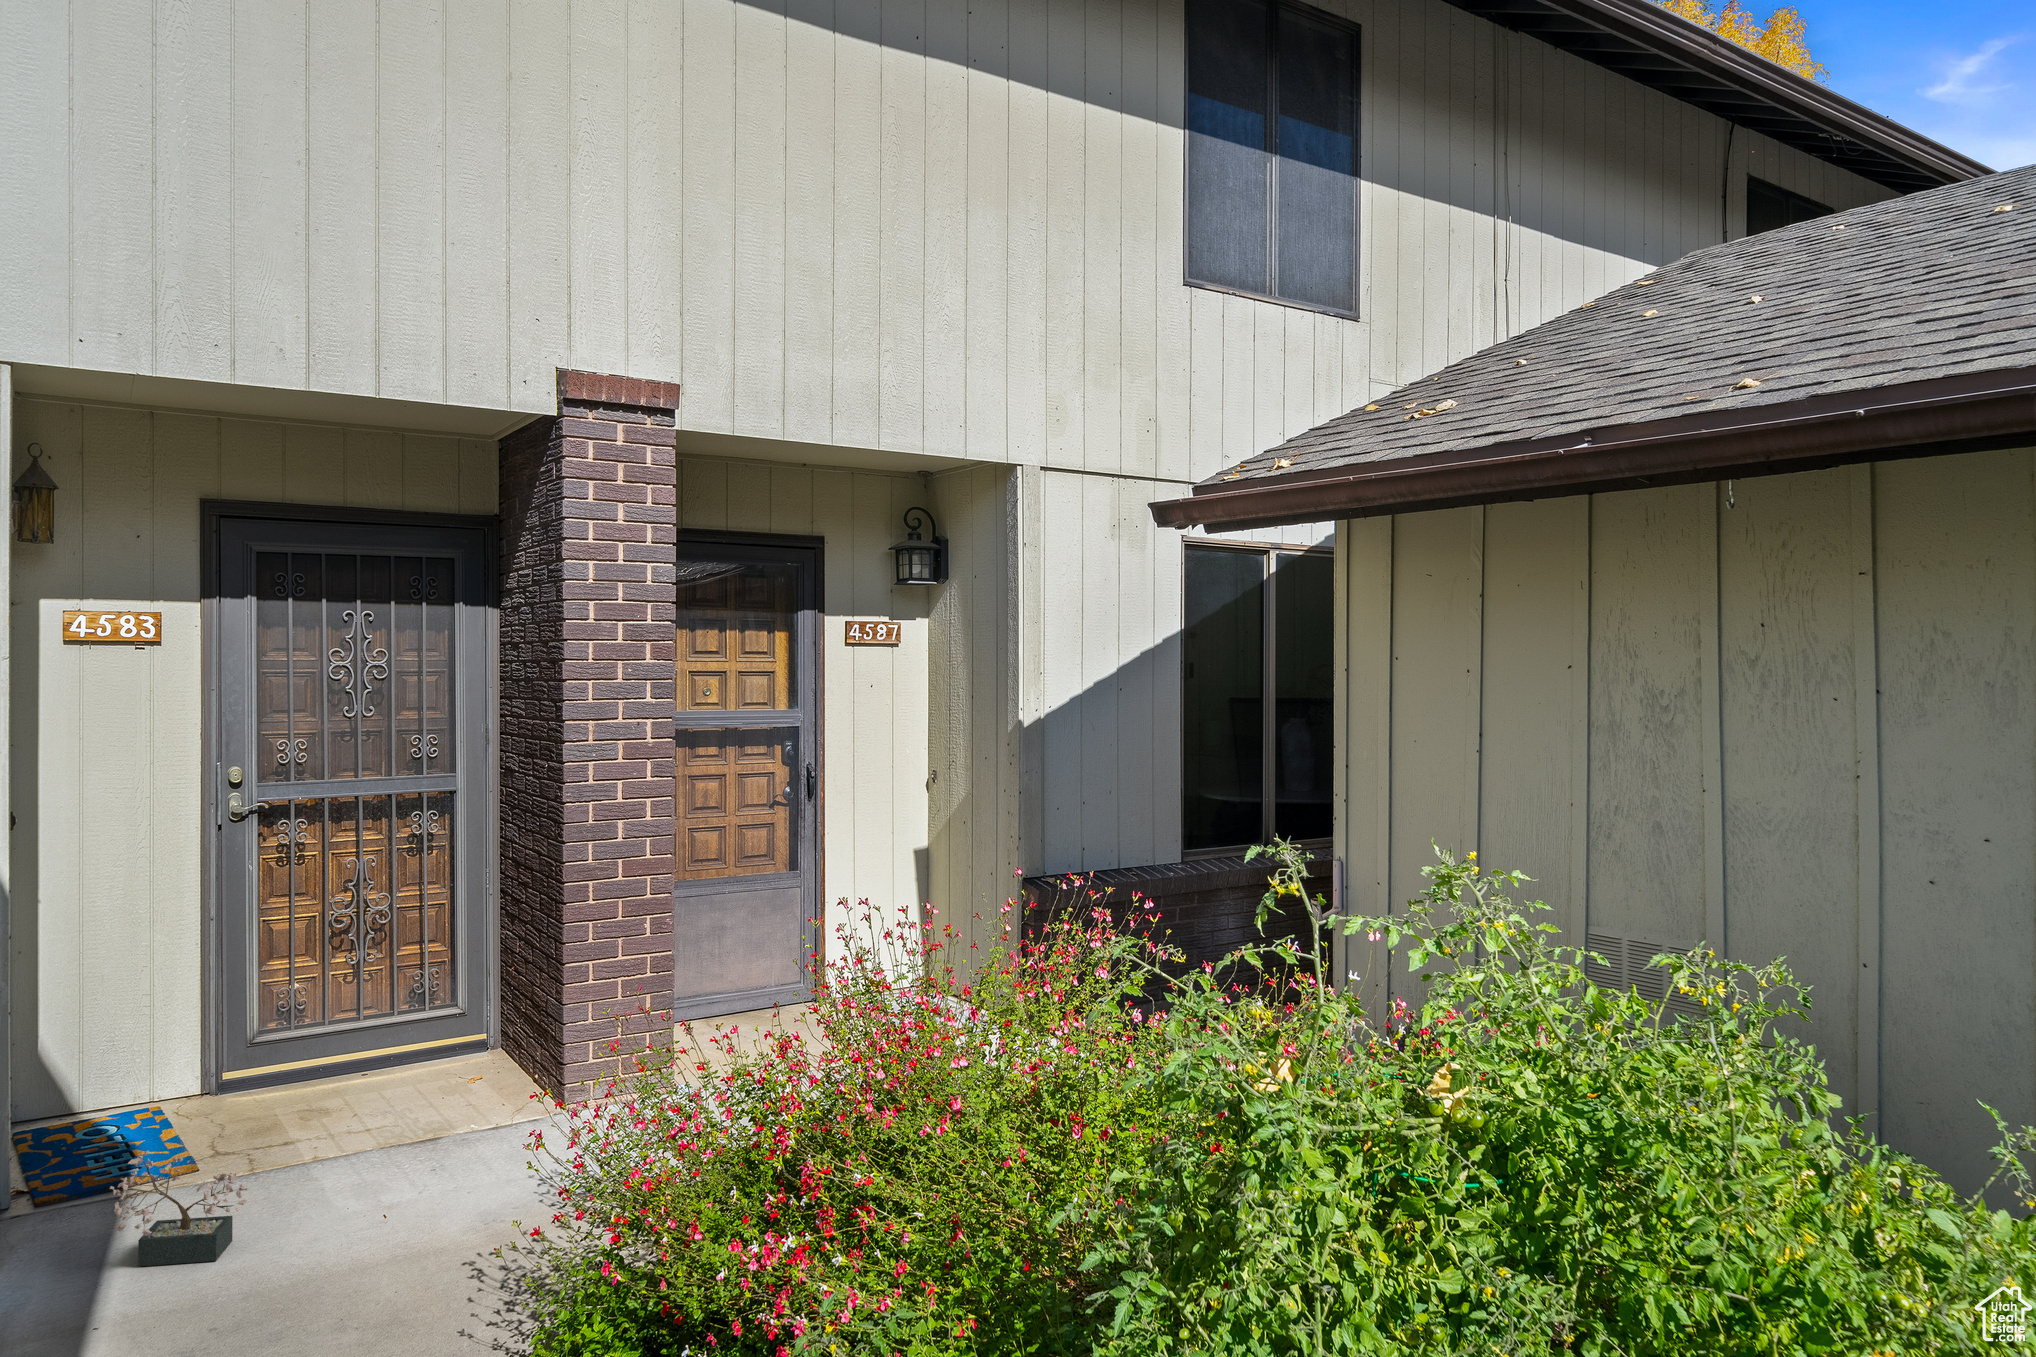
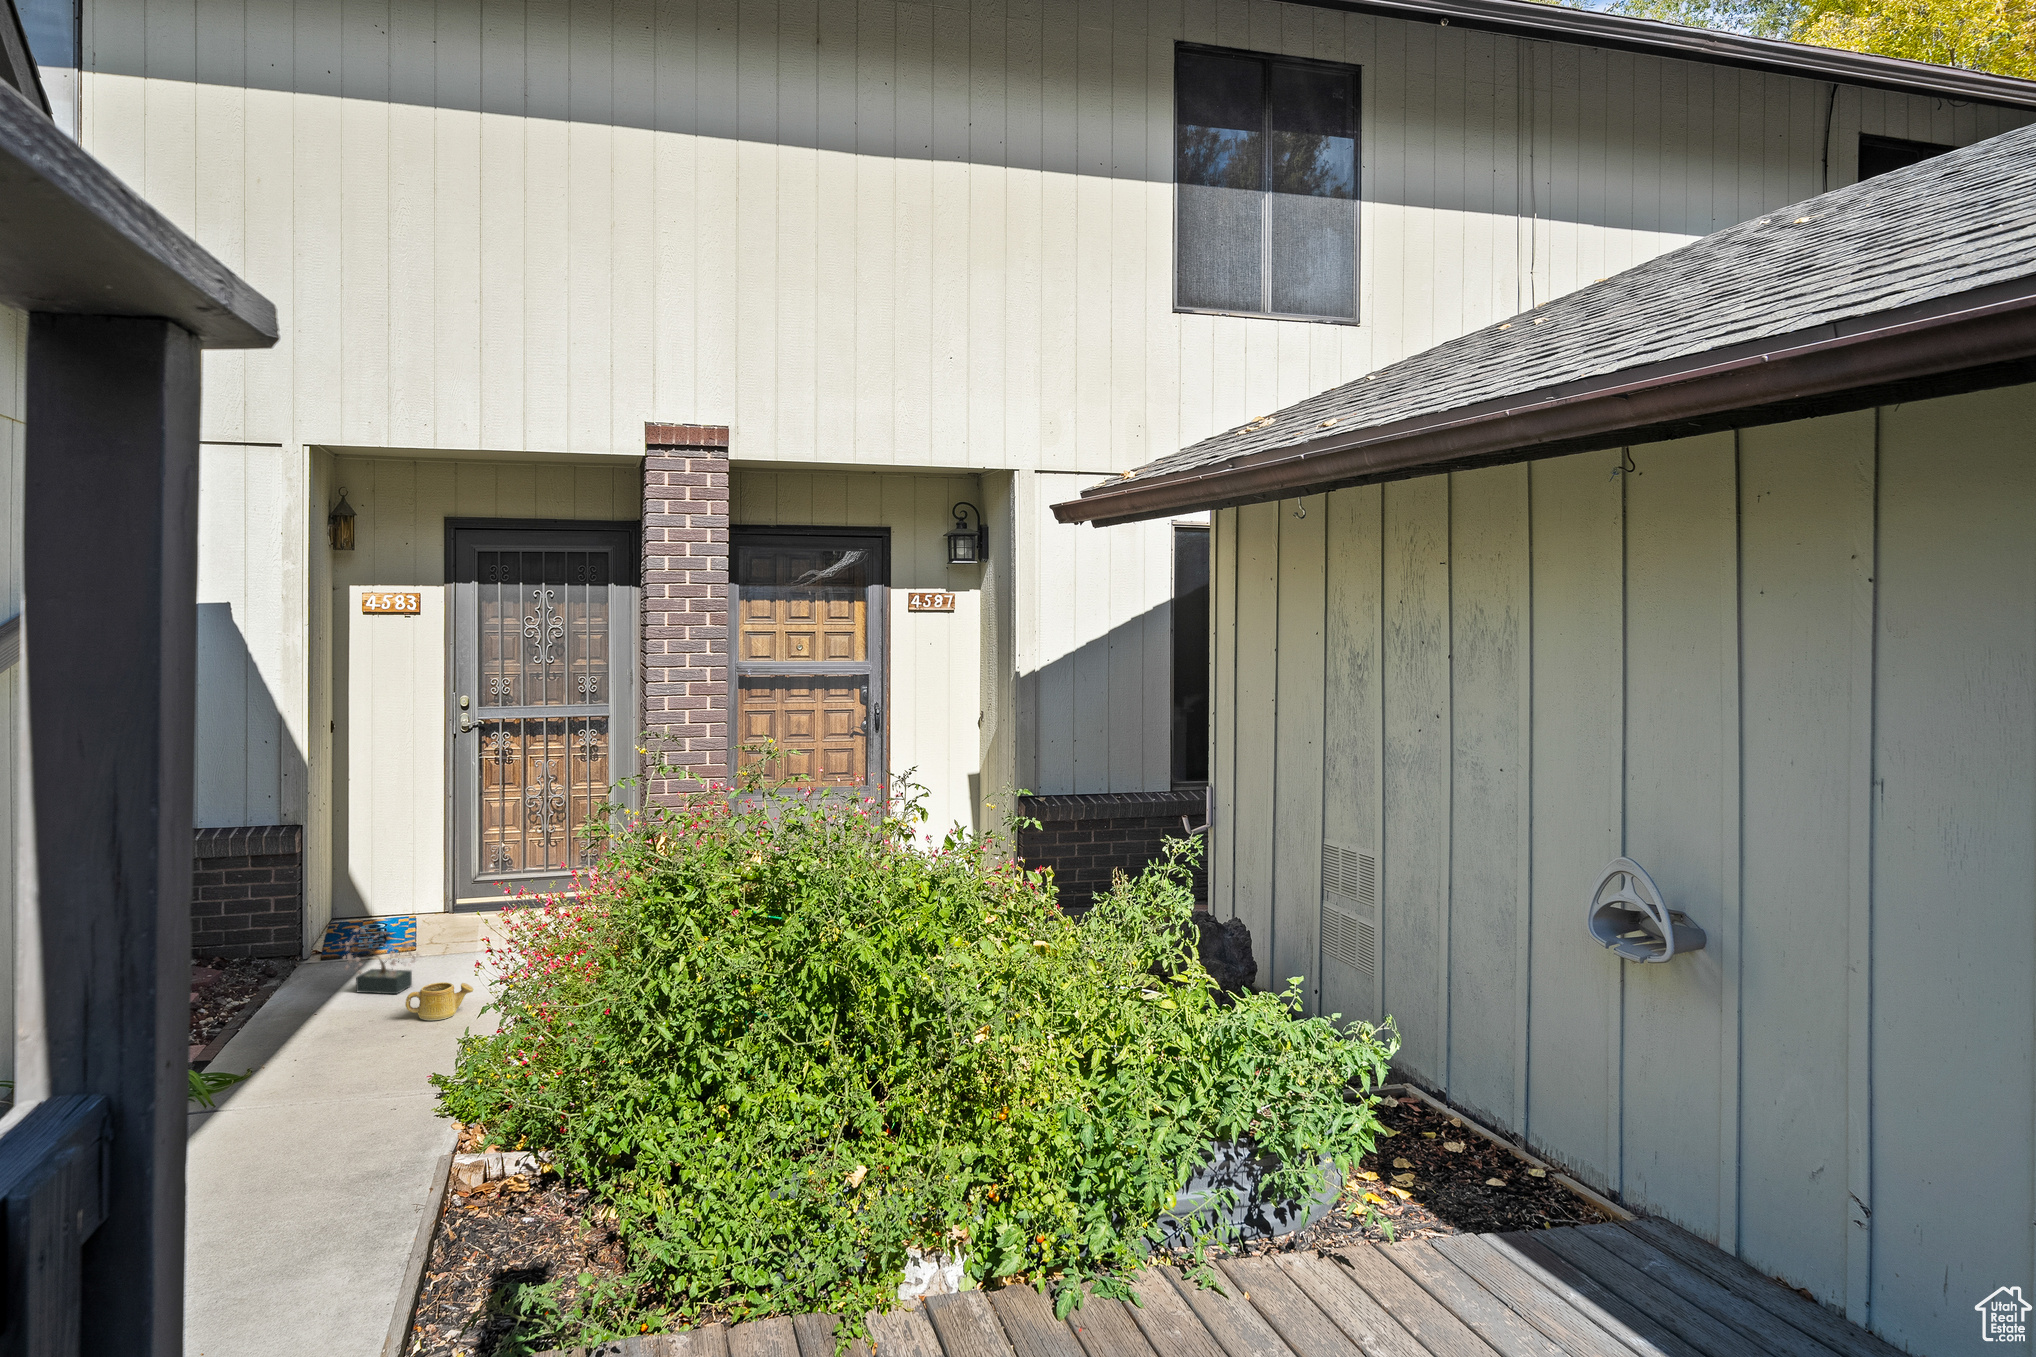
watering can: none [267,1233,377,1306] -> present [405,982,474,1020]

